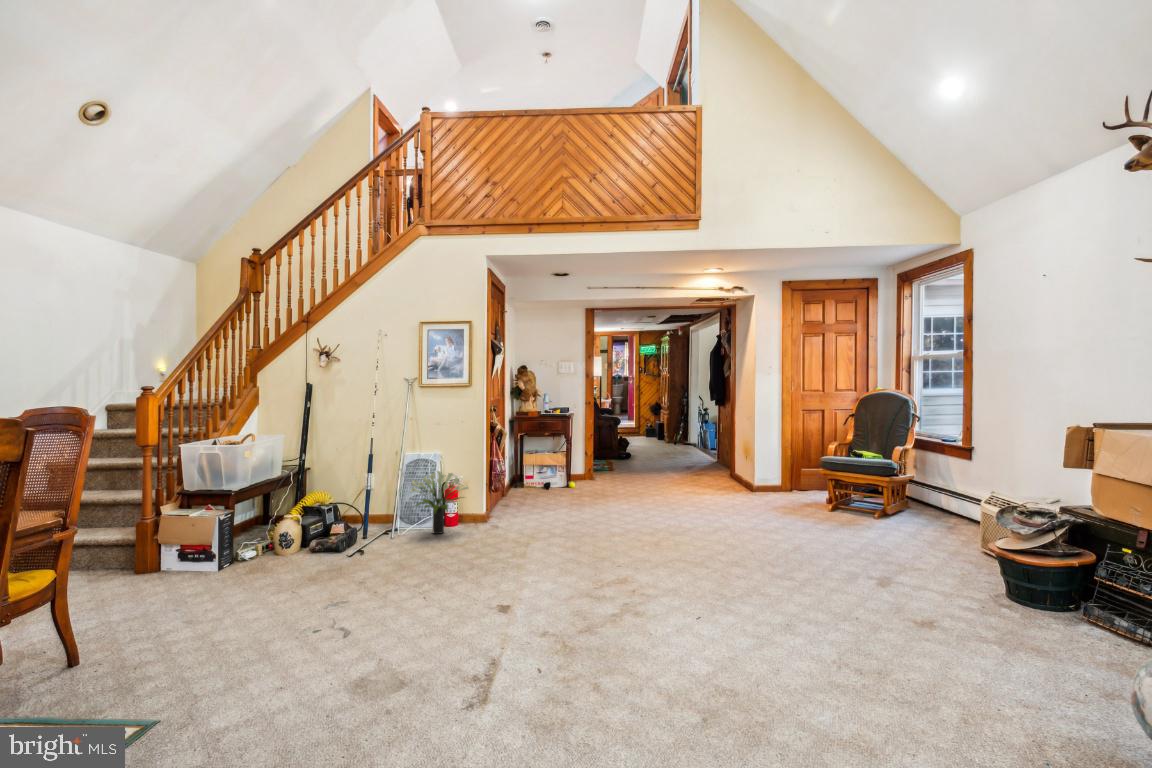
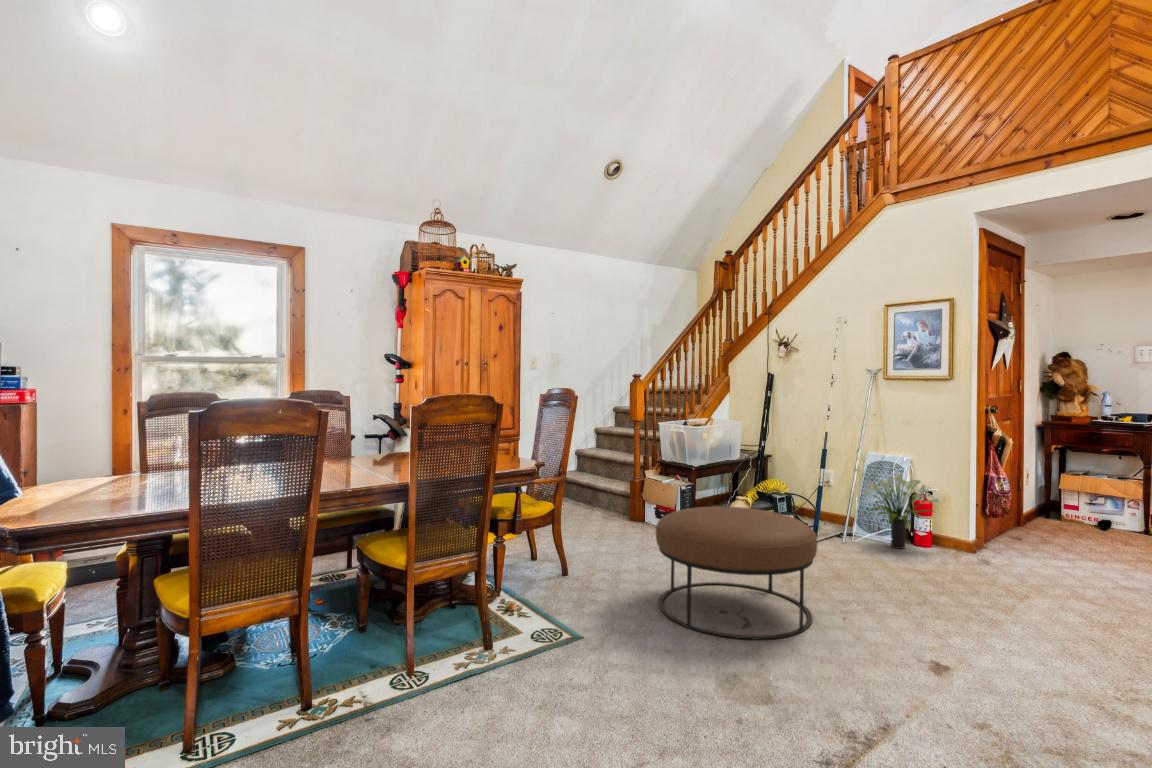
ottoman: none [228,529,413,686] -> present [656,506,817,639]

